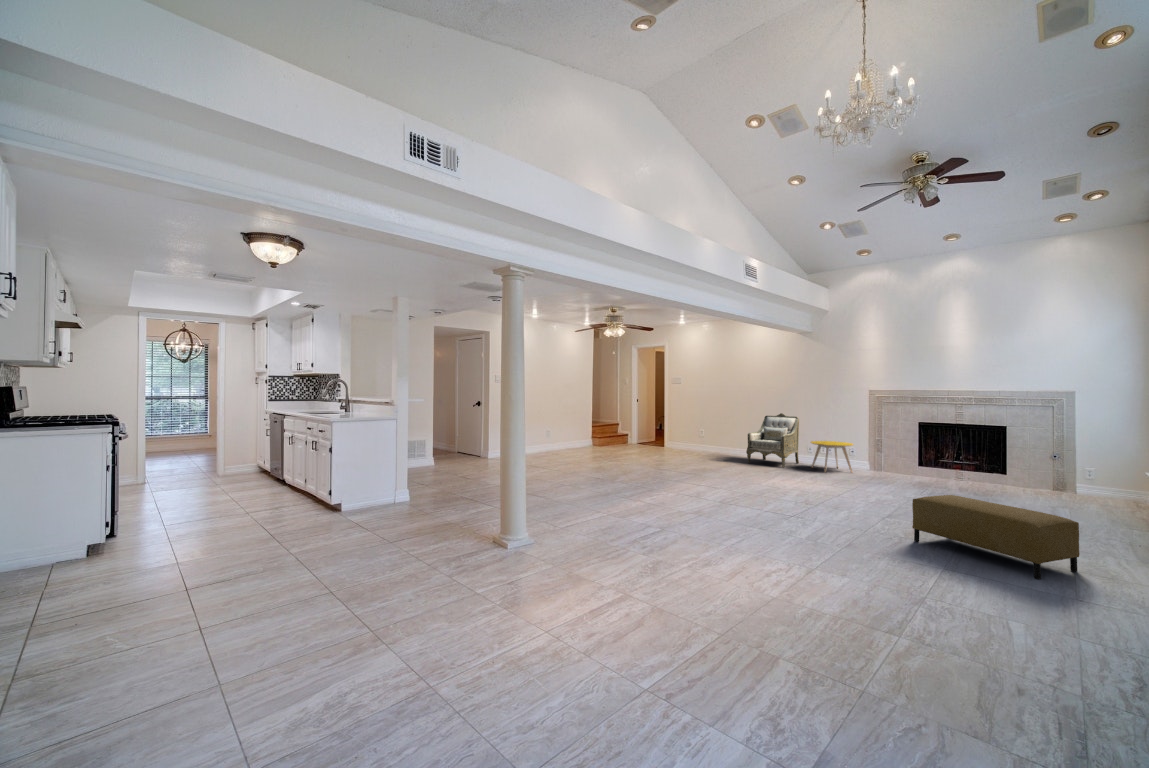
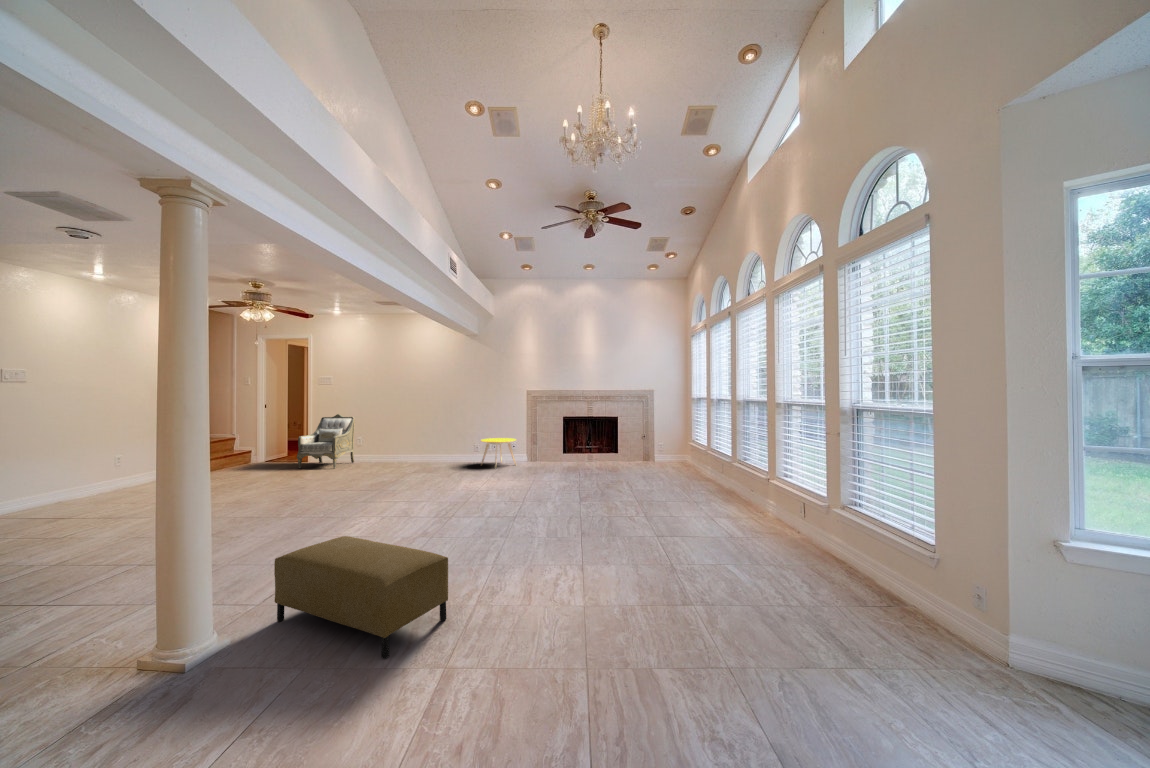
armchair: present [746,413,799,467] -> present [297,414,355,468]
ottoman: present [912,495,1079,579] -> present [274,536,448,659]

